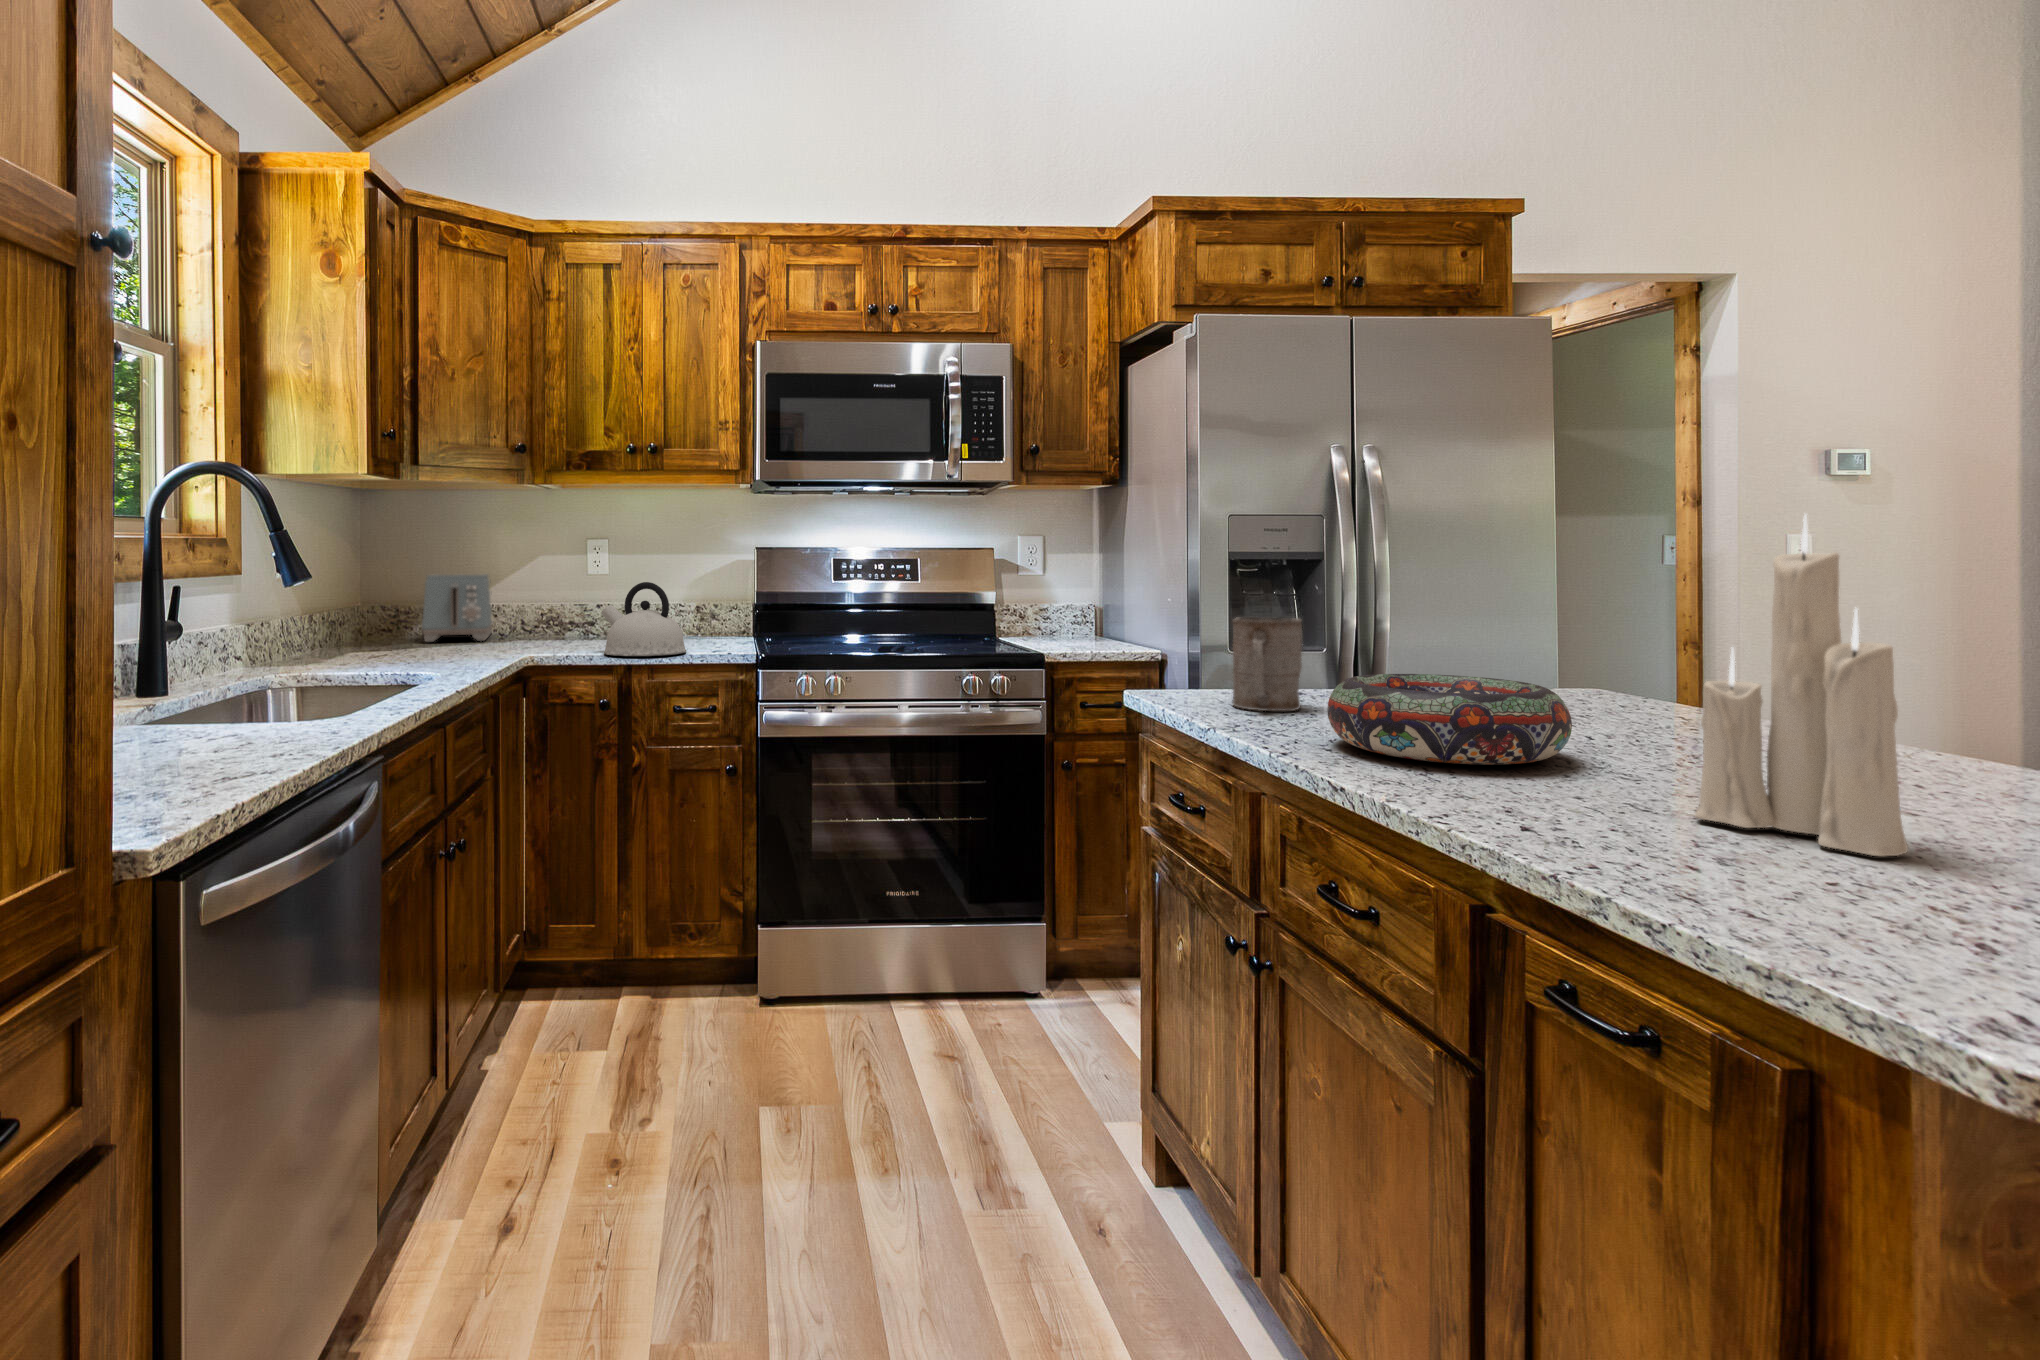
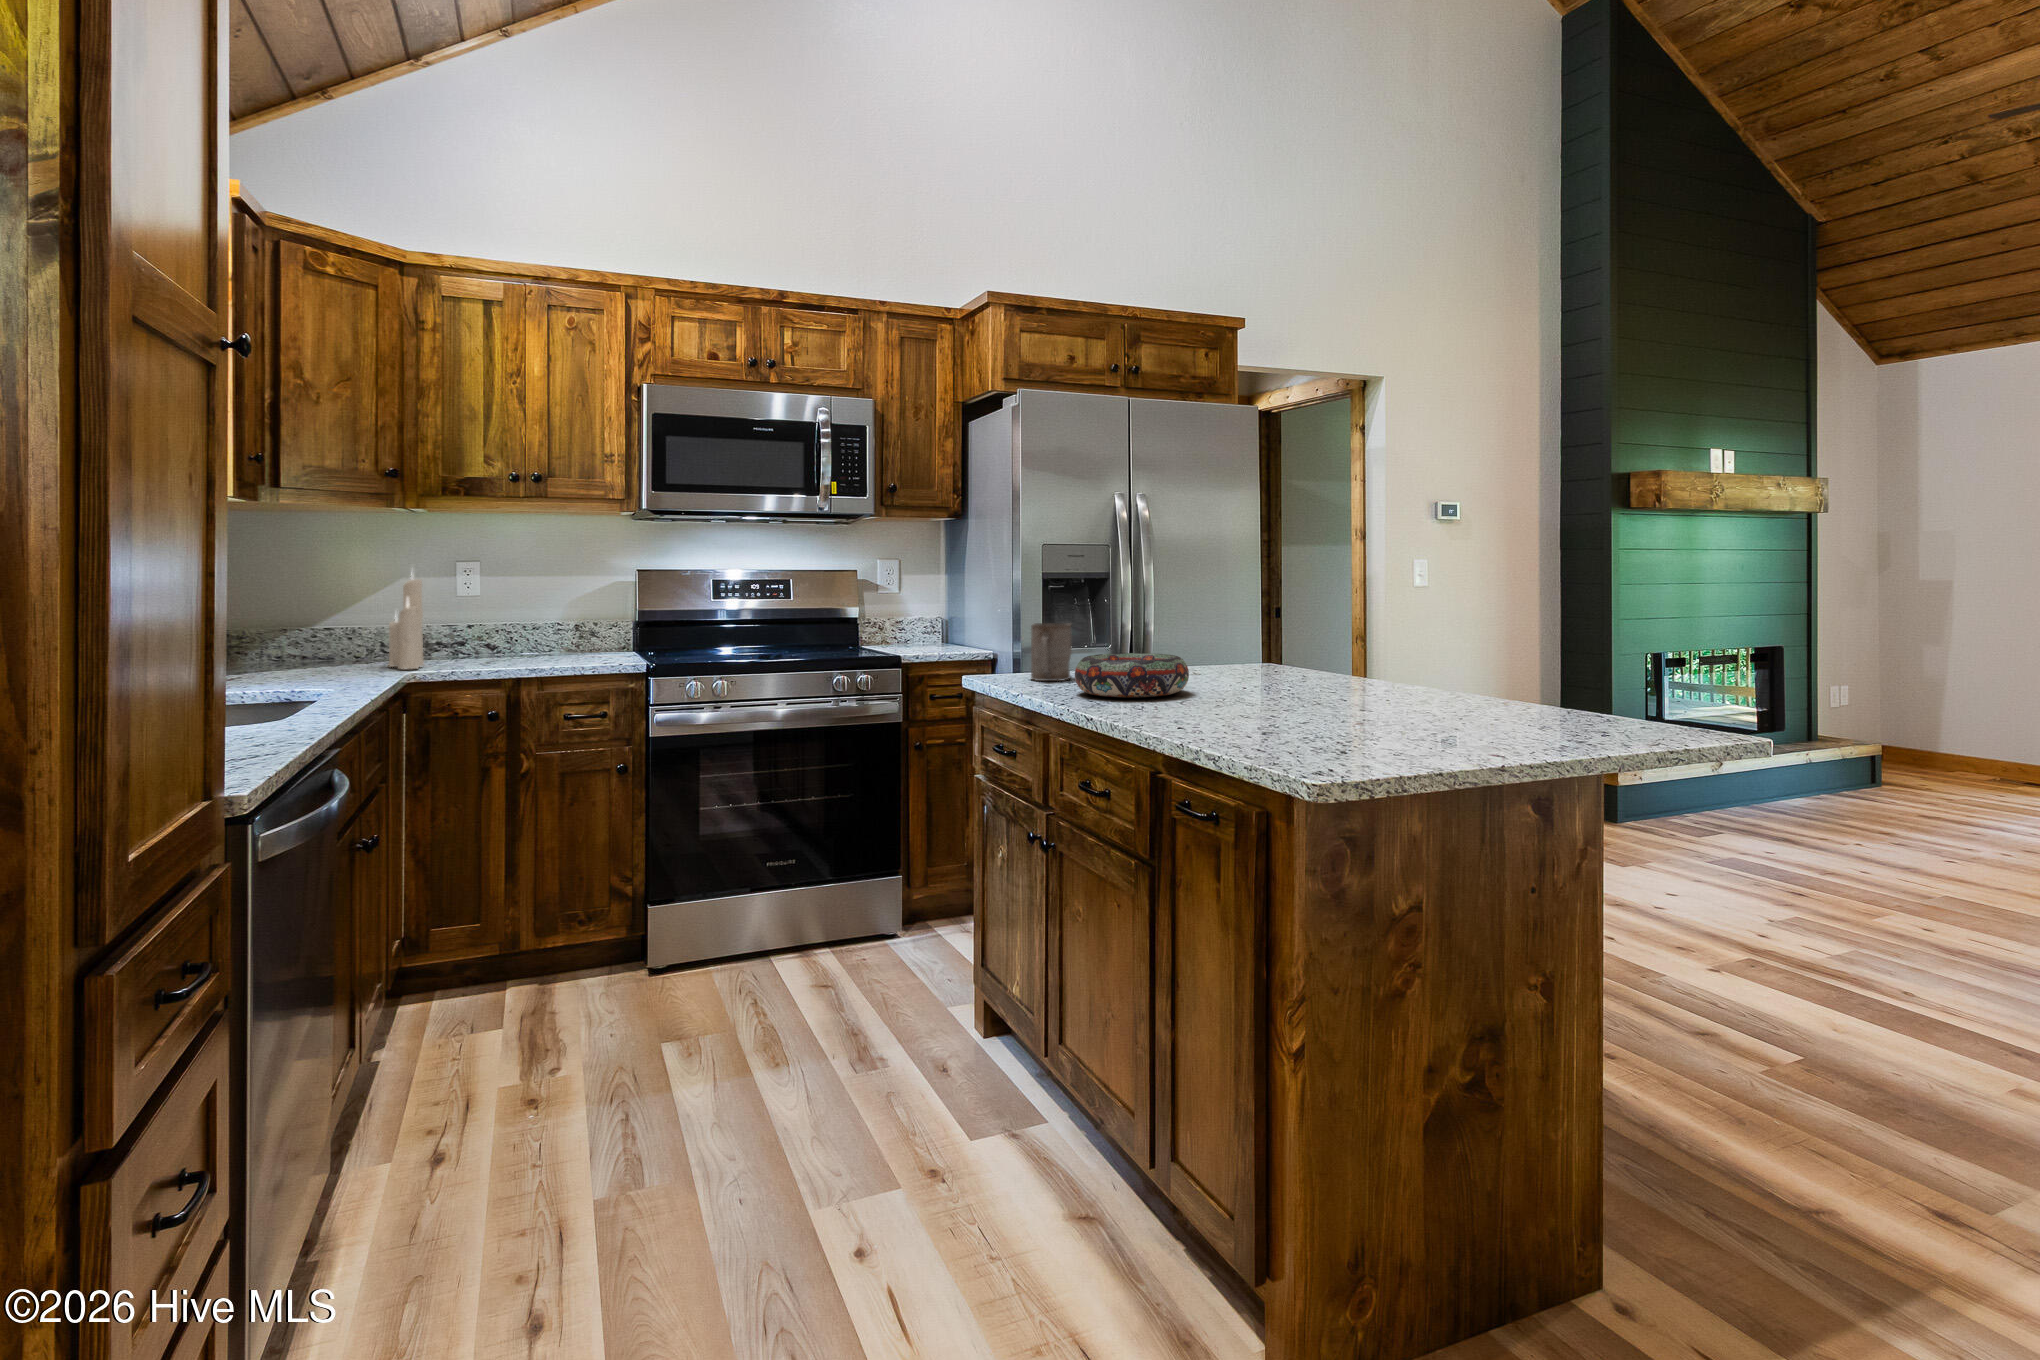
candle: present [1695,514,1908,856] -> present [387,579,424,669]
toaster: present [422,574,492,642] -> none [262,594,346,664]
kettle: present [601,582,686,656] -> none [492,602,581,668]

